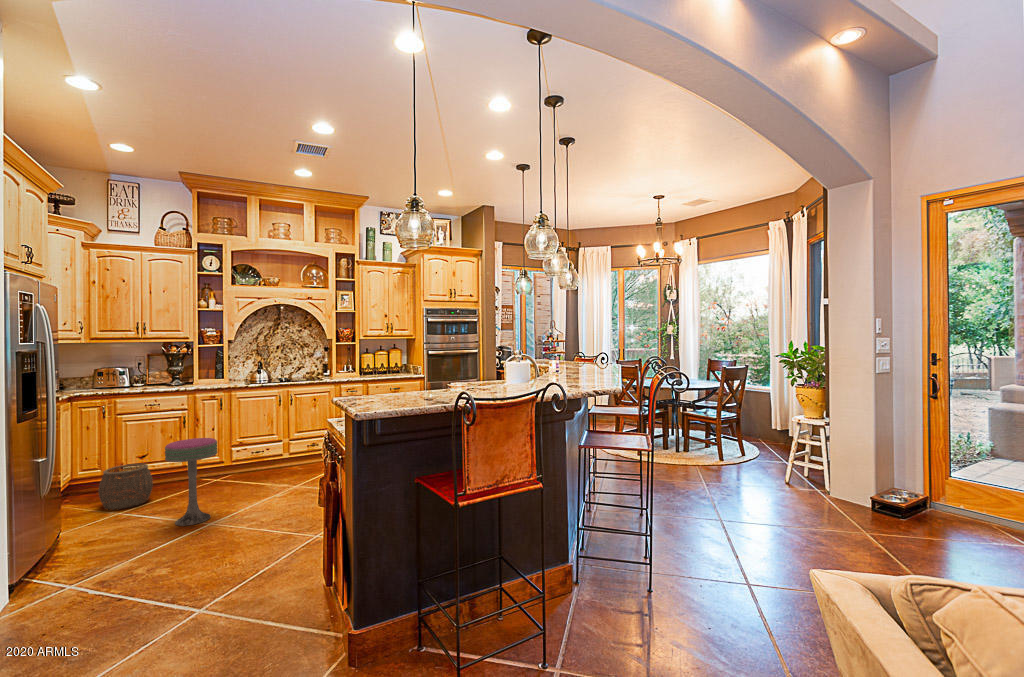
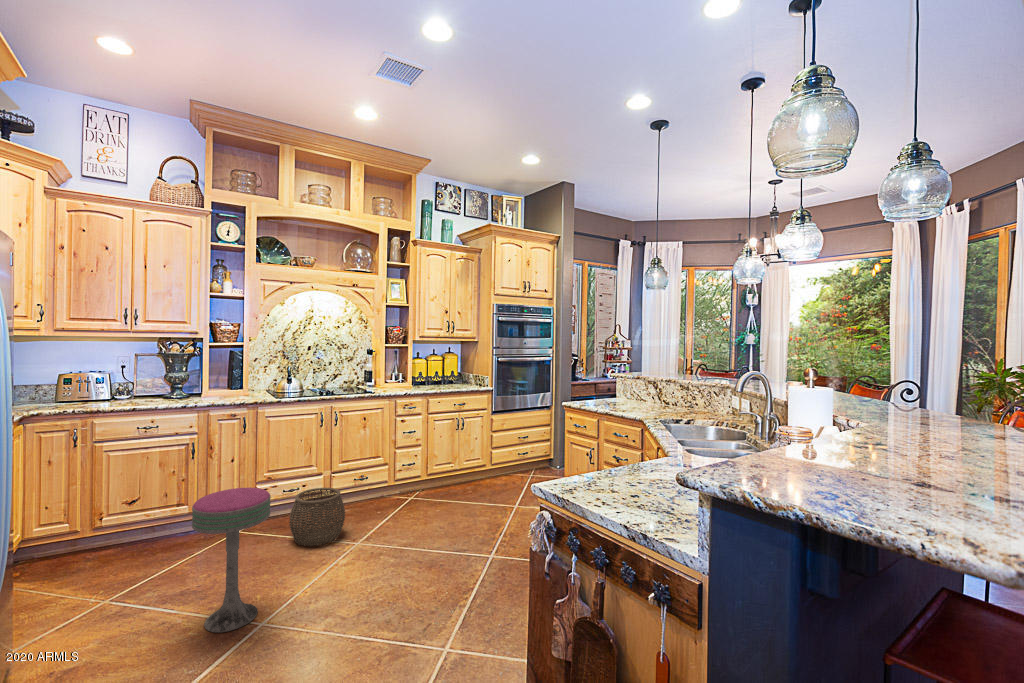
woven basket: present [98,464,153,510] -> present [289,488,345,546]

